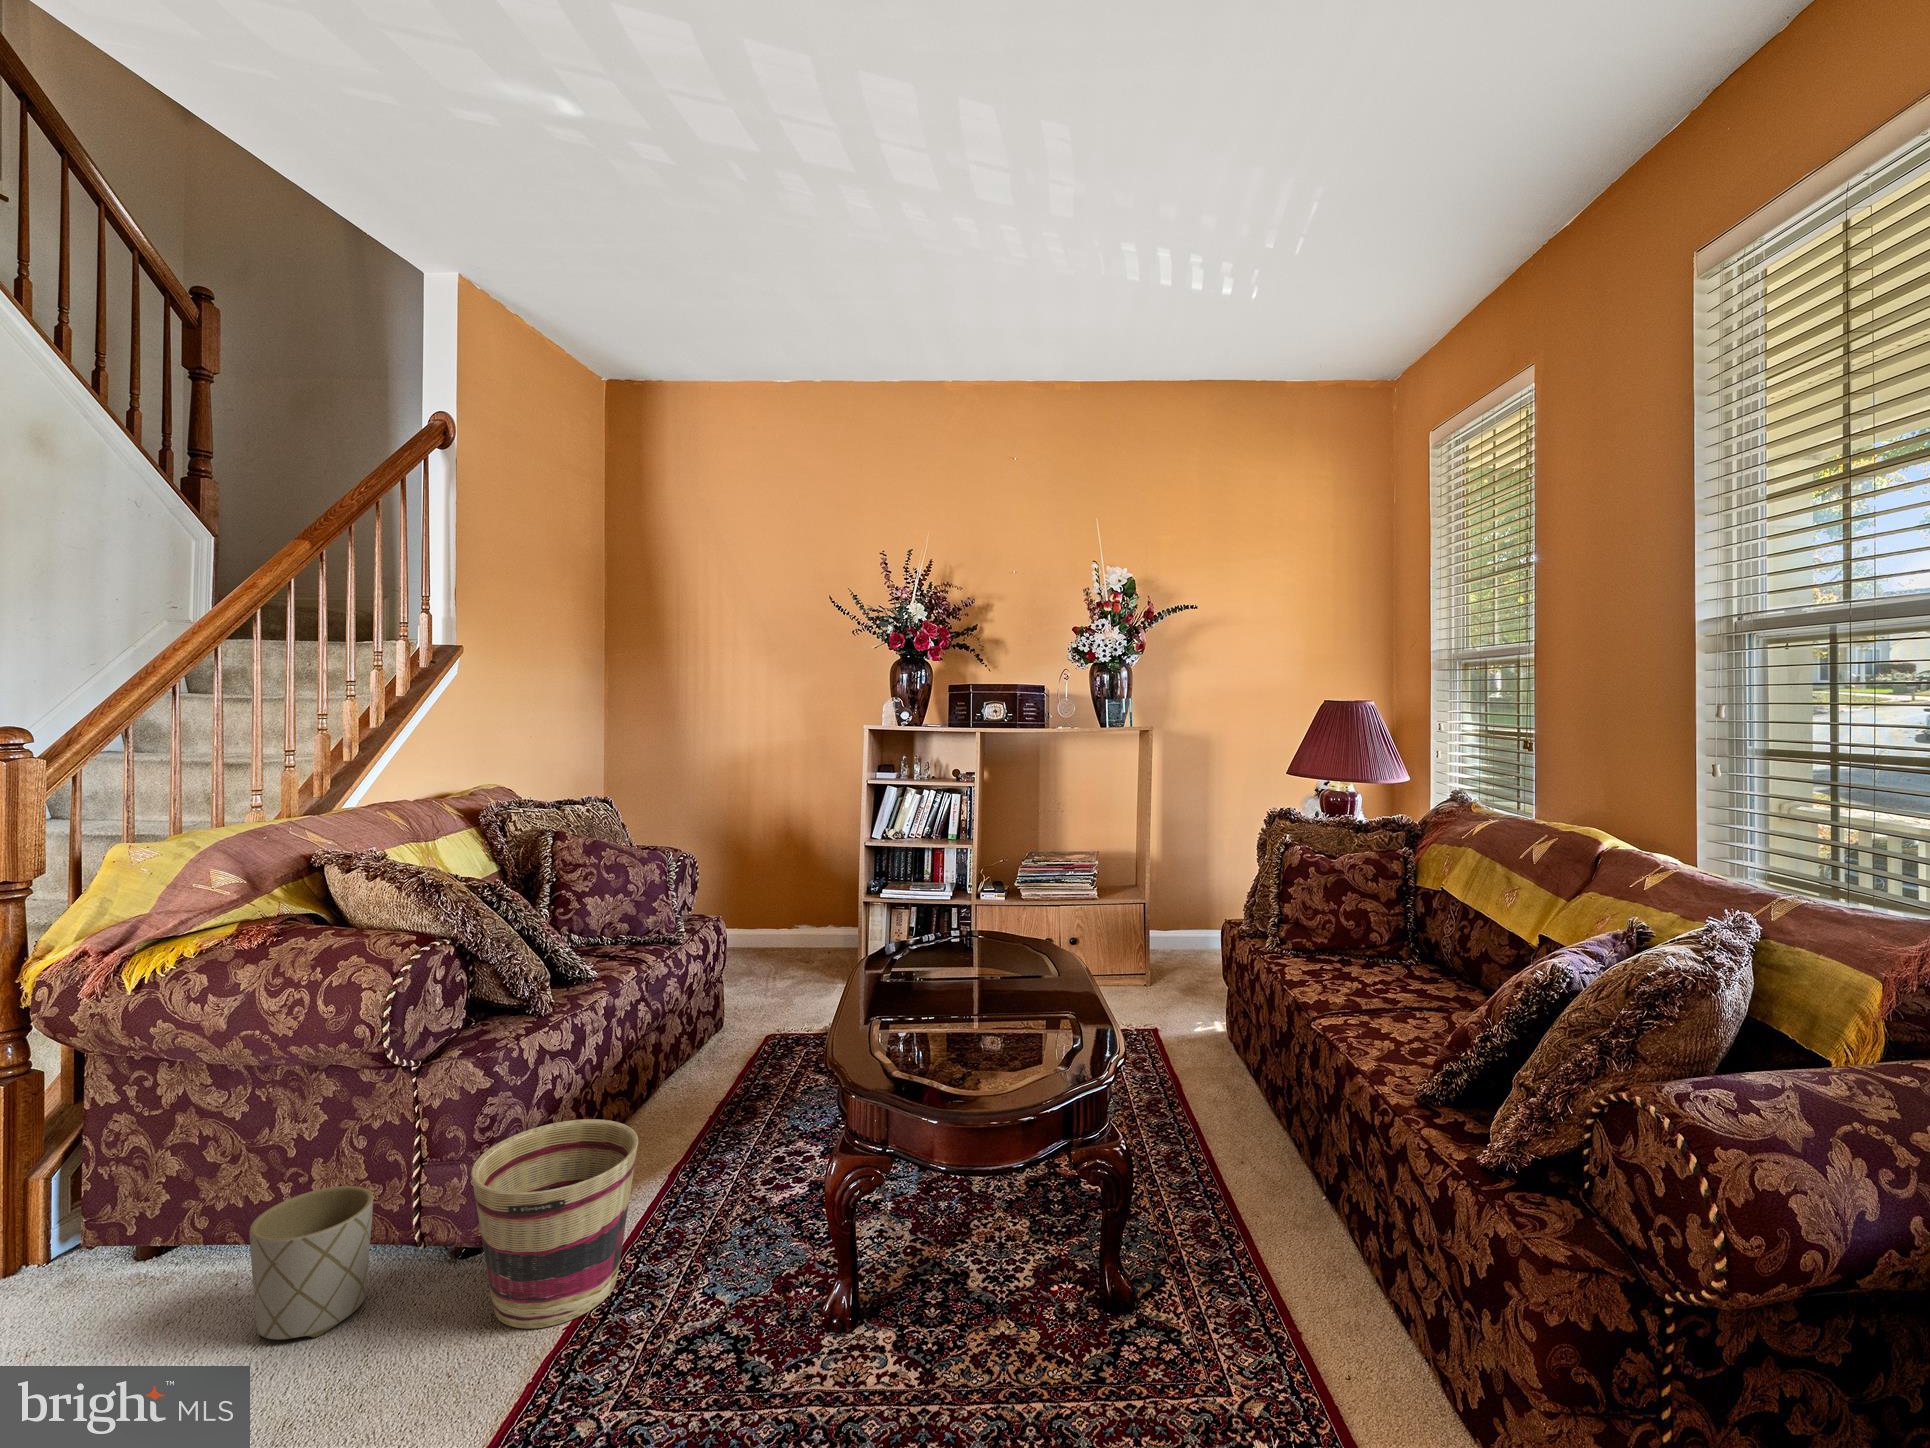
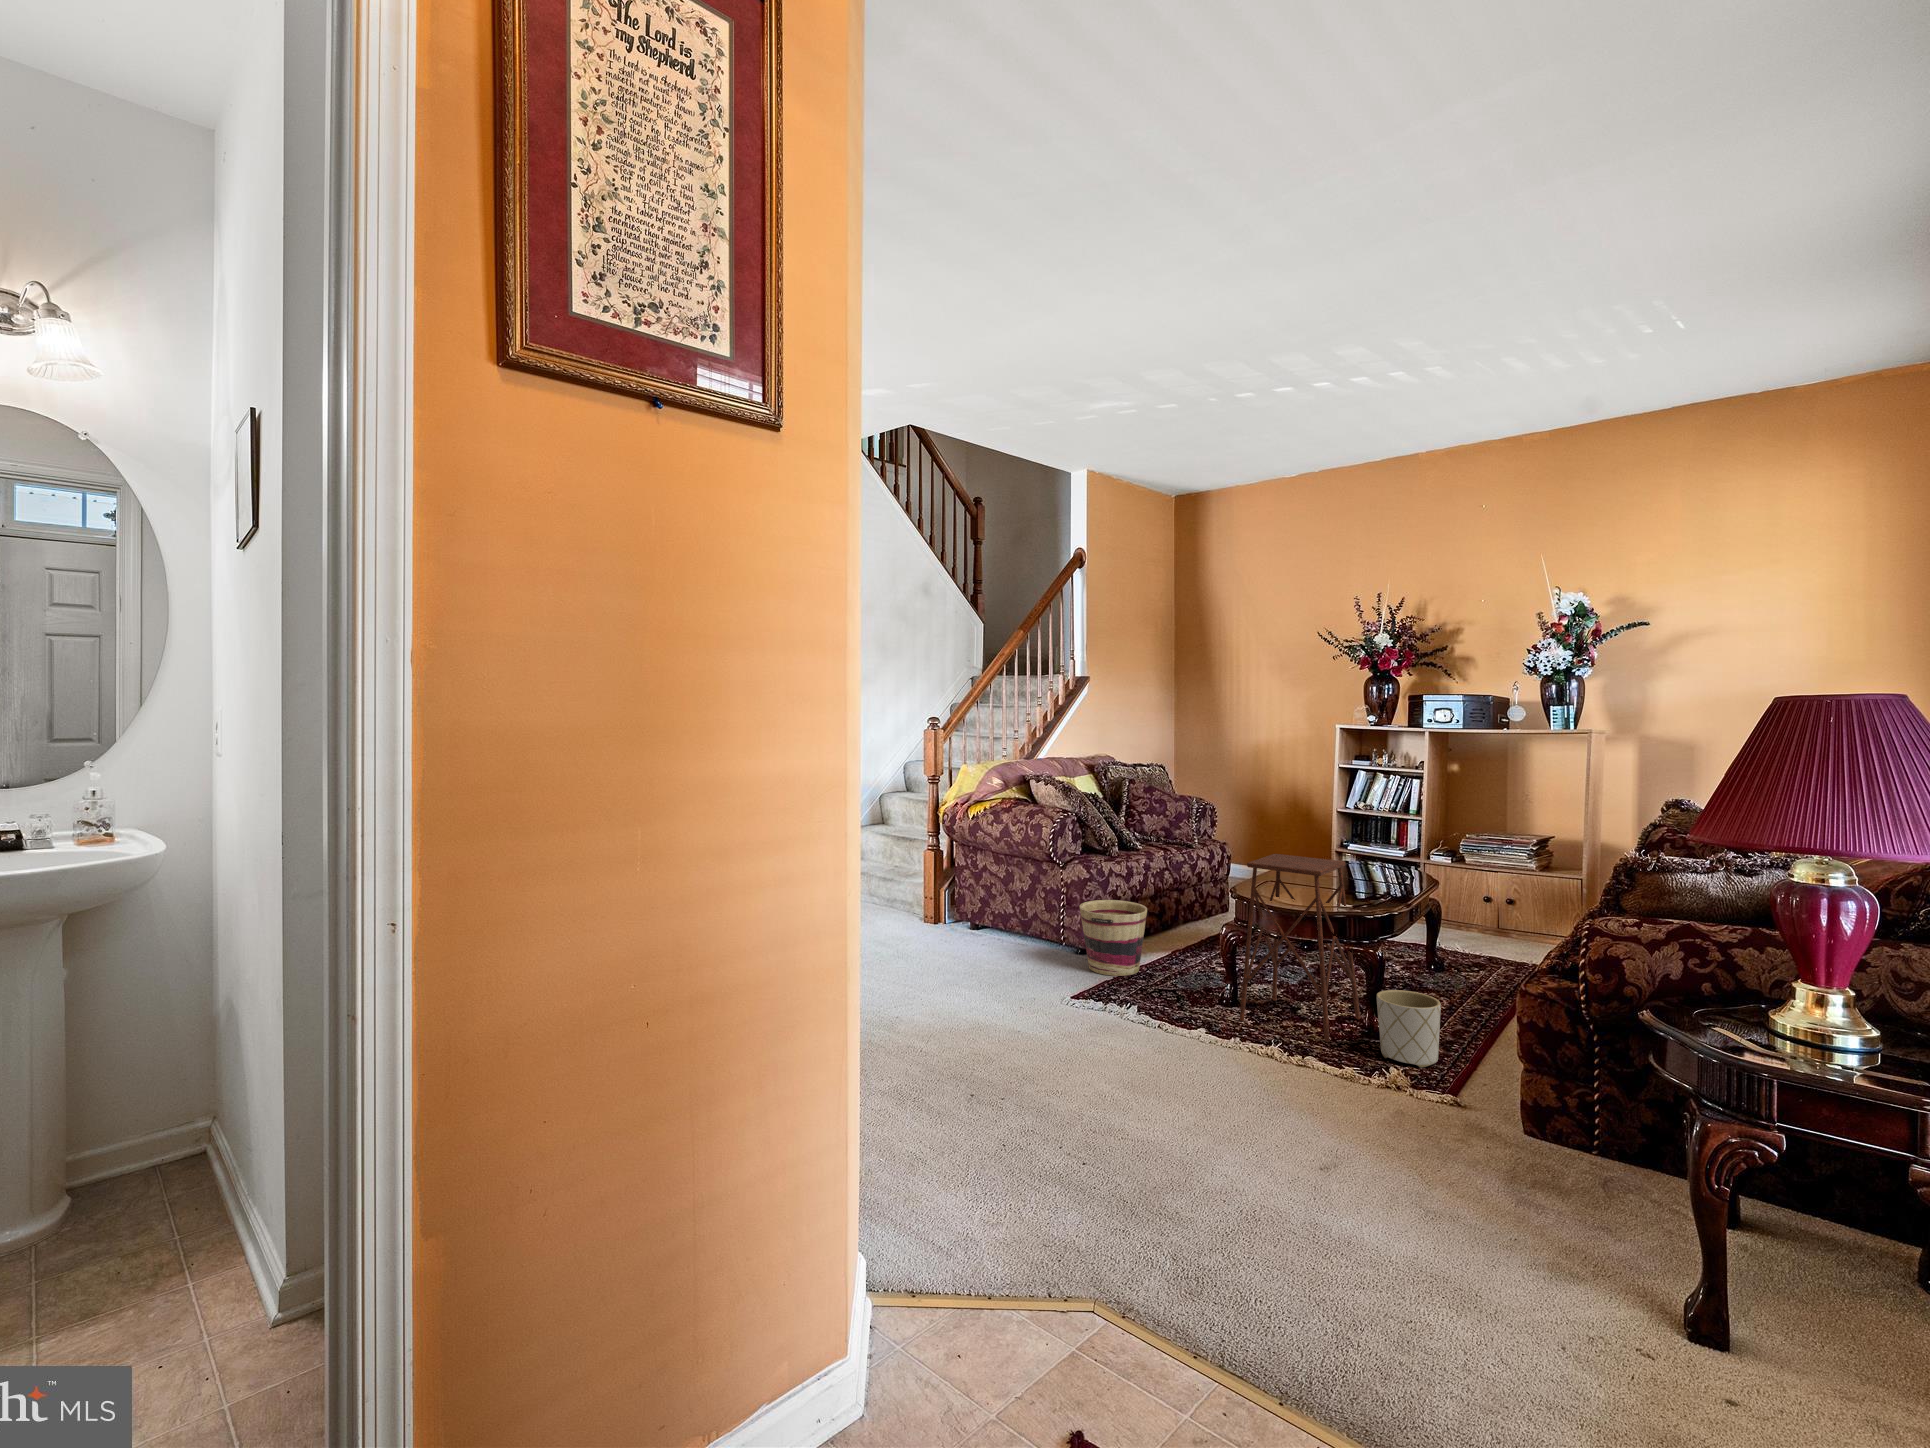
side table: none [891,987,1076,1386] -> present [1240,854,1360,1042]
planter: present [250,1186,373,1339] -> present [1377,990,1441,1068]

